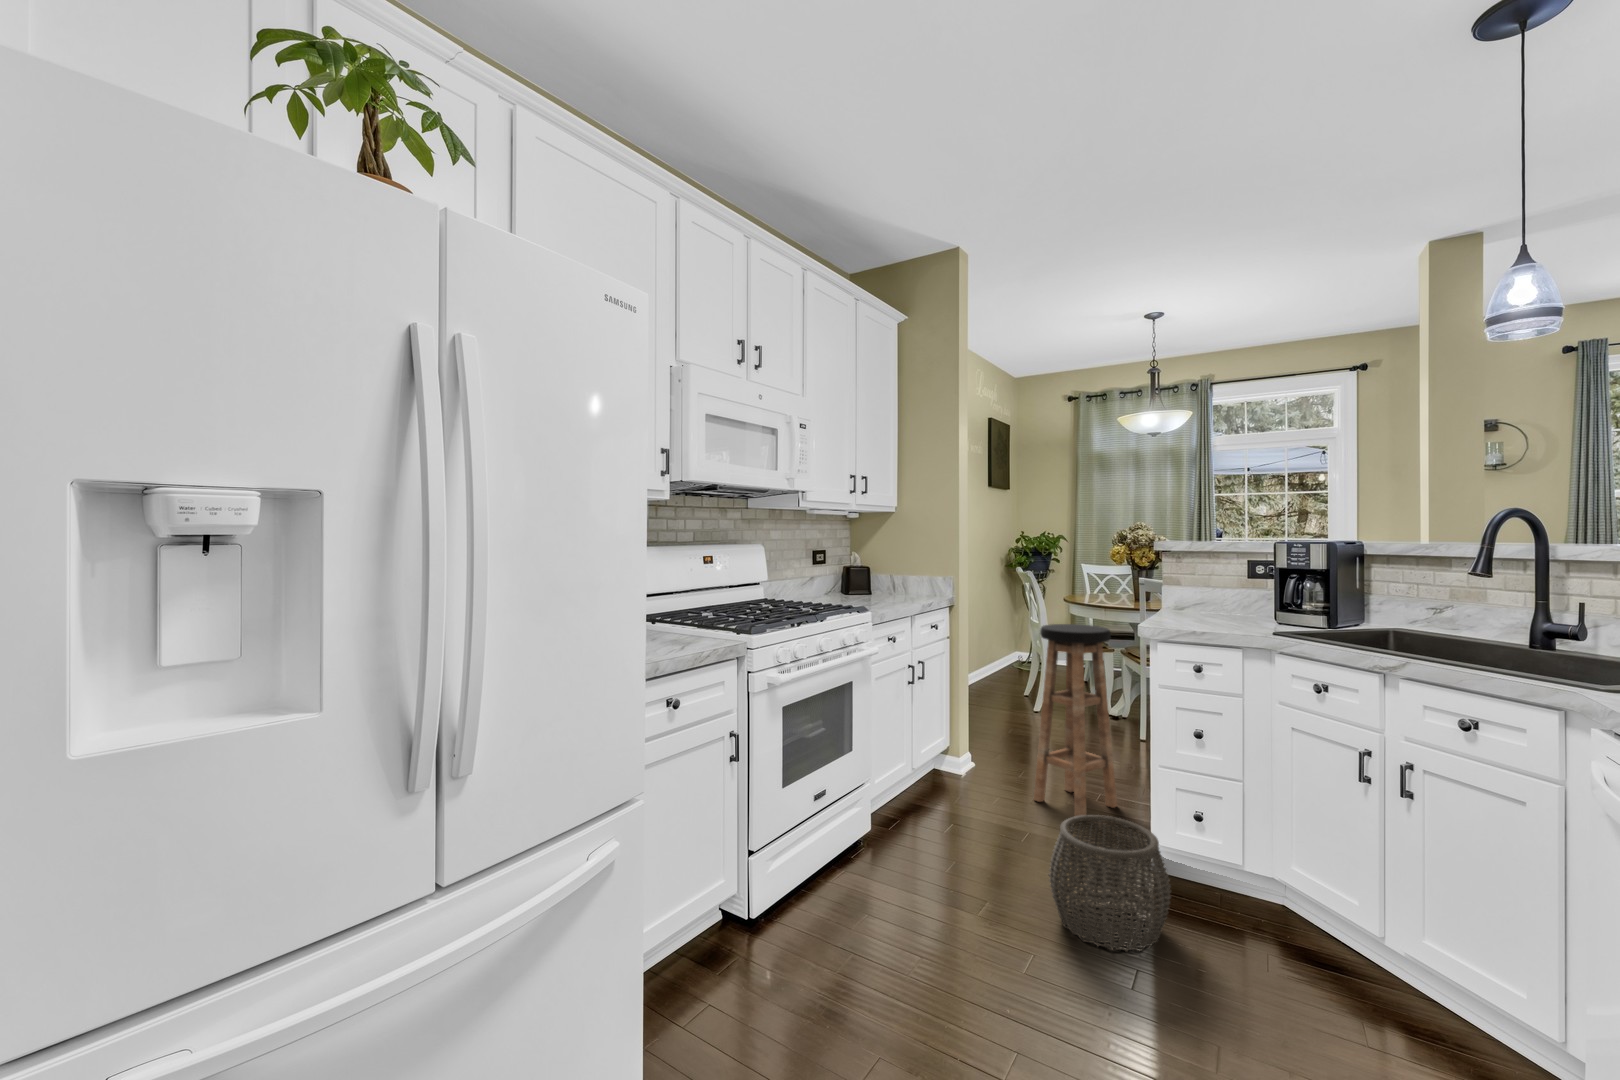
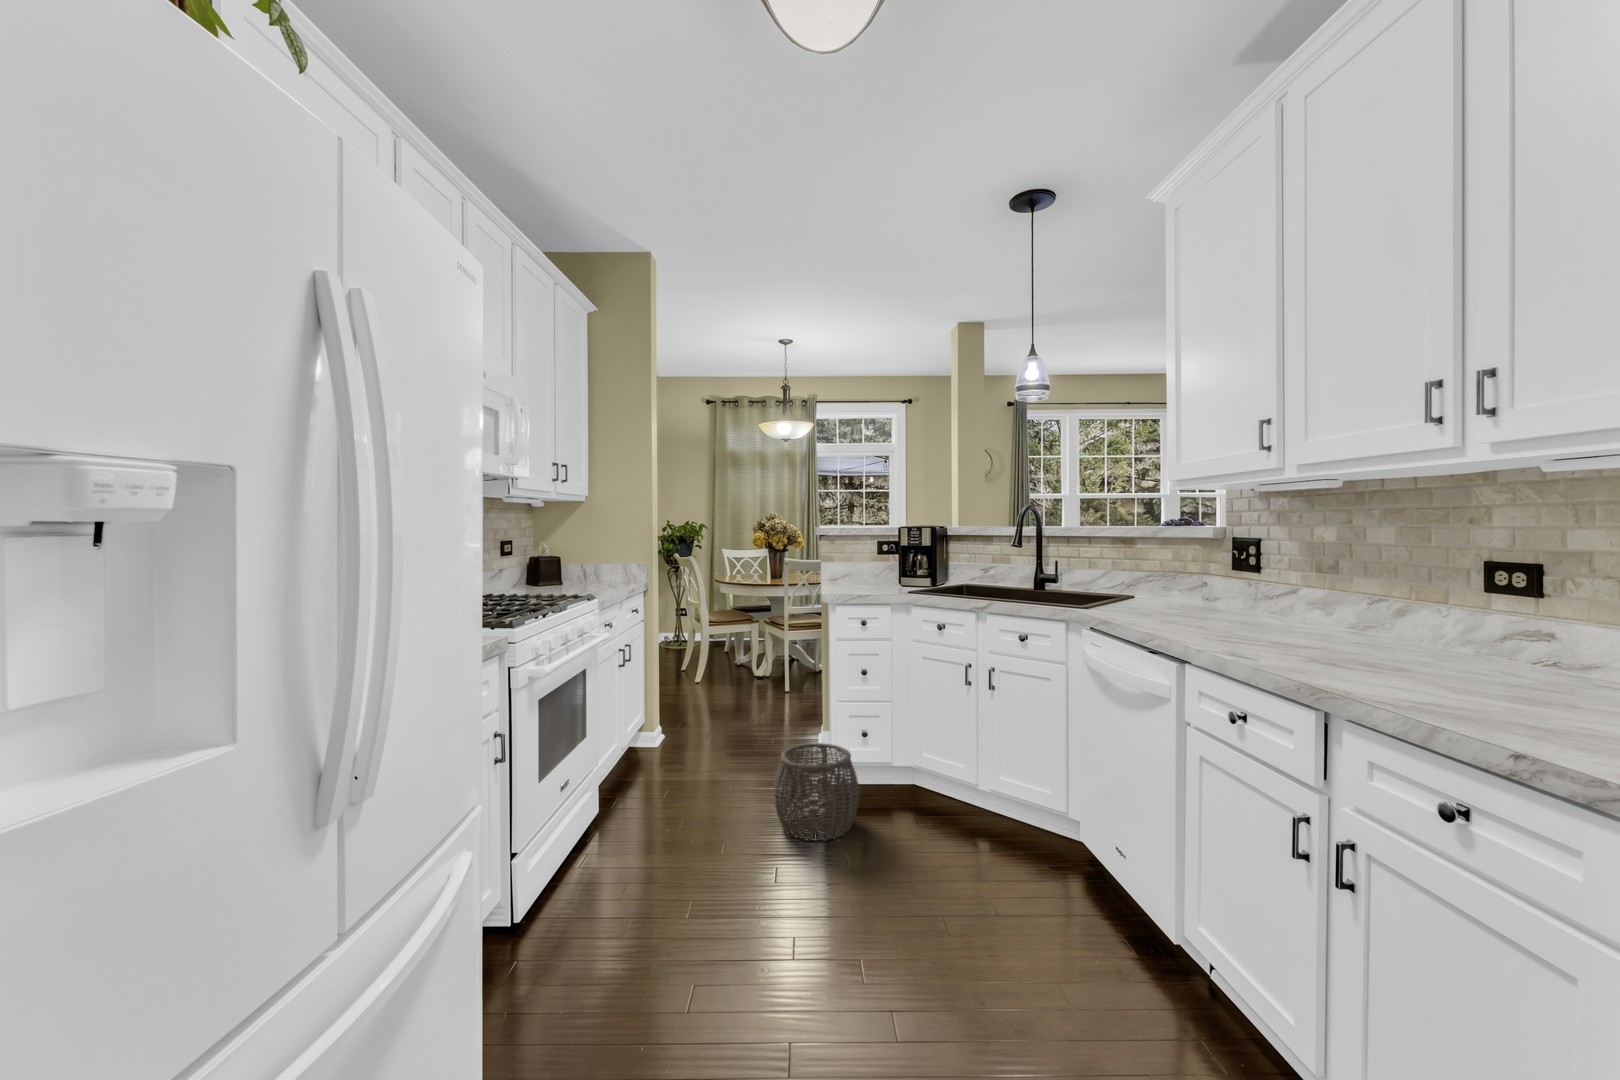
bar stool: present [1034,624,1117,816] -> none [727,599,790,758]

